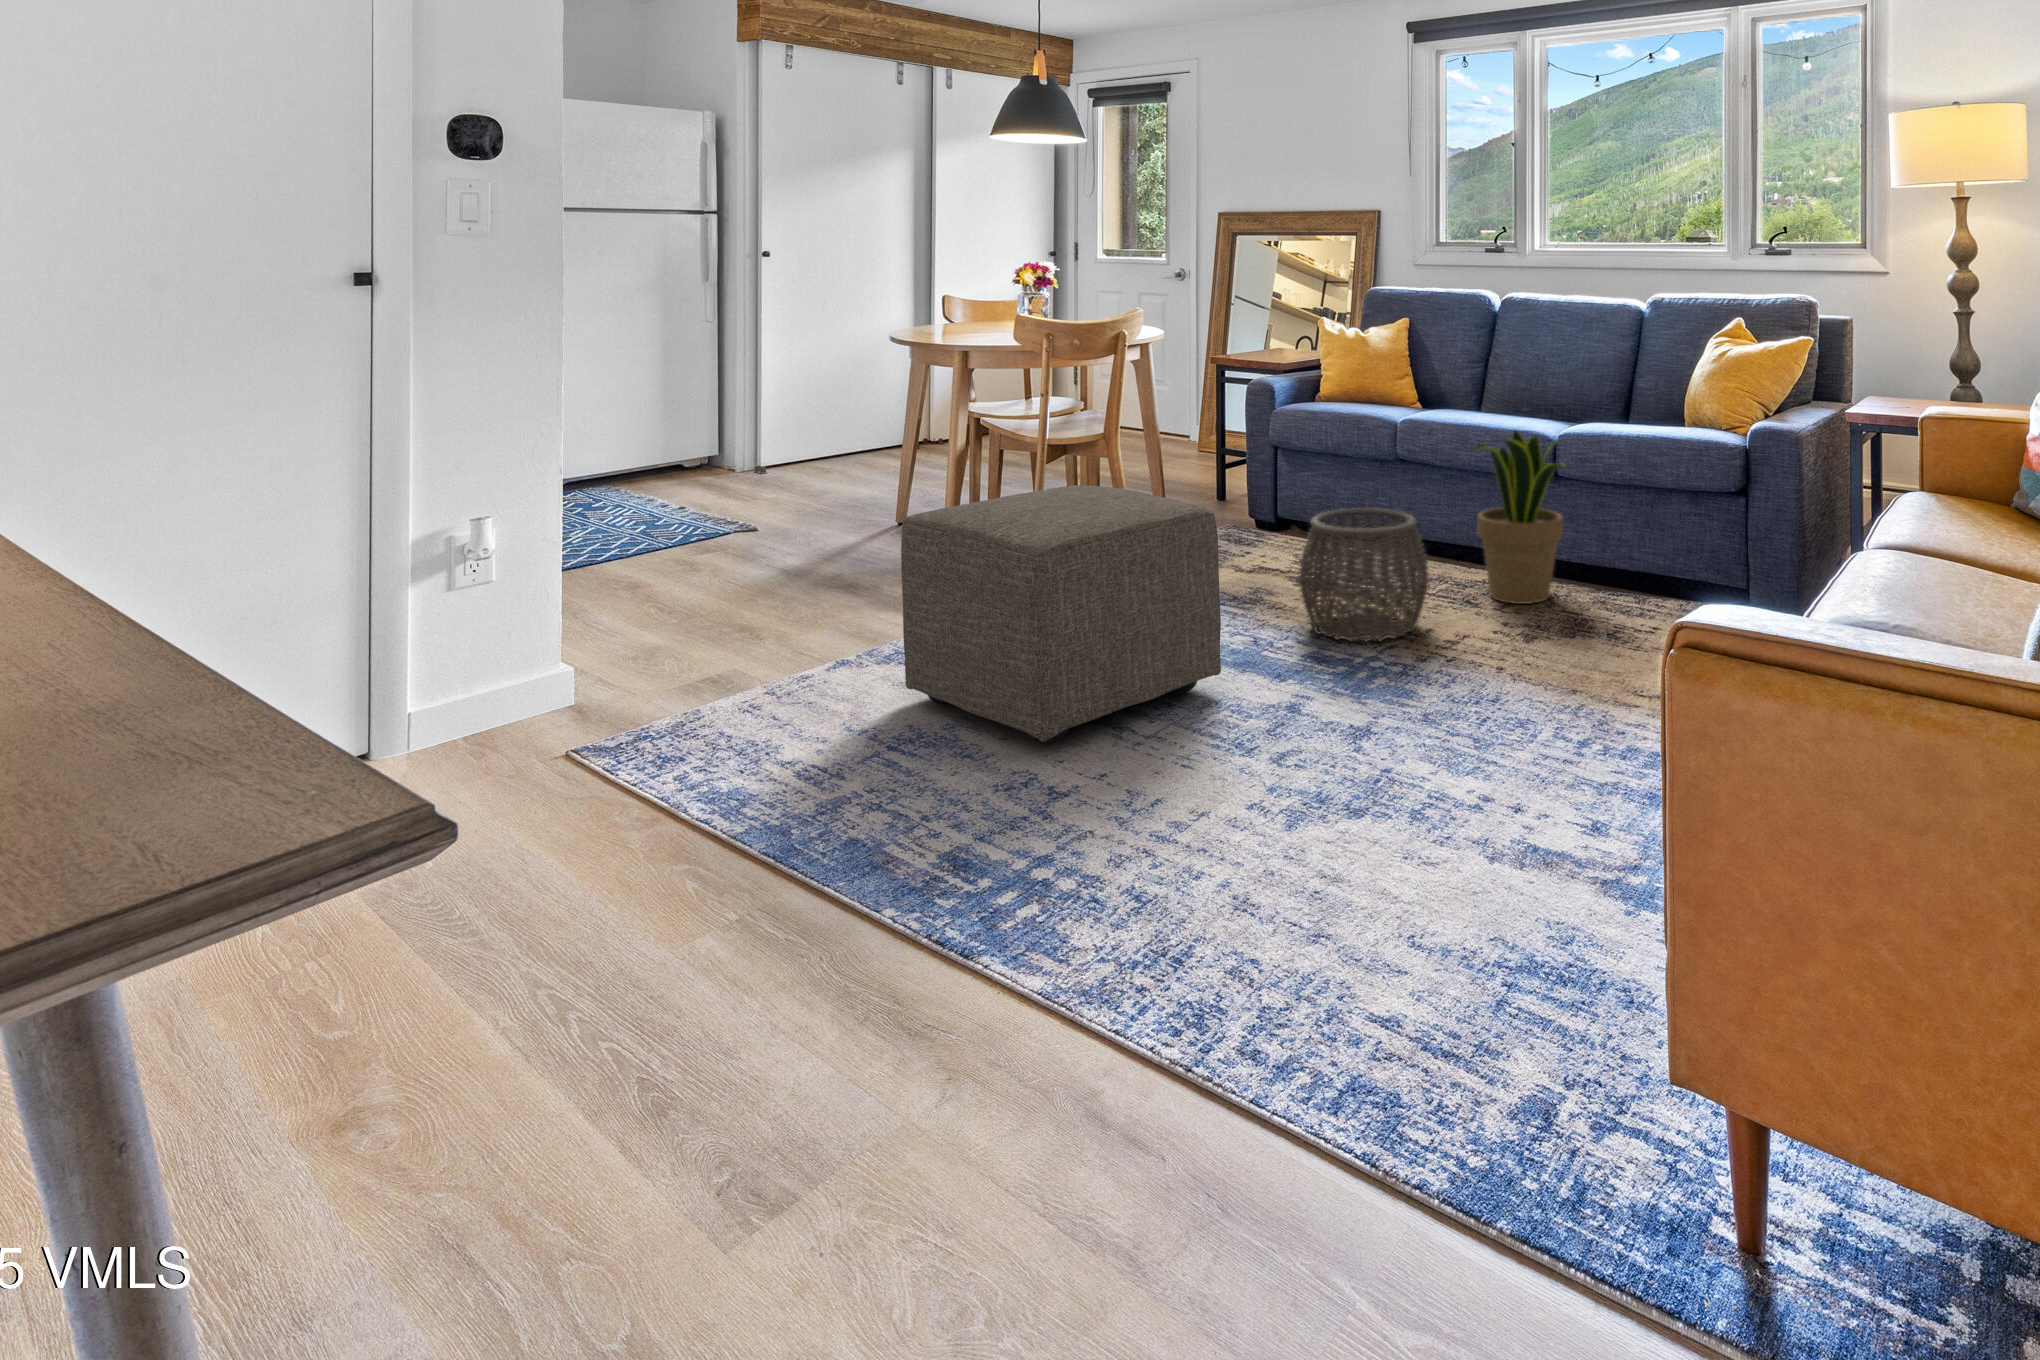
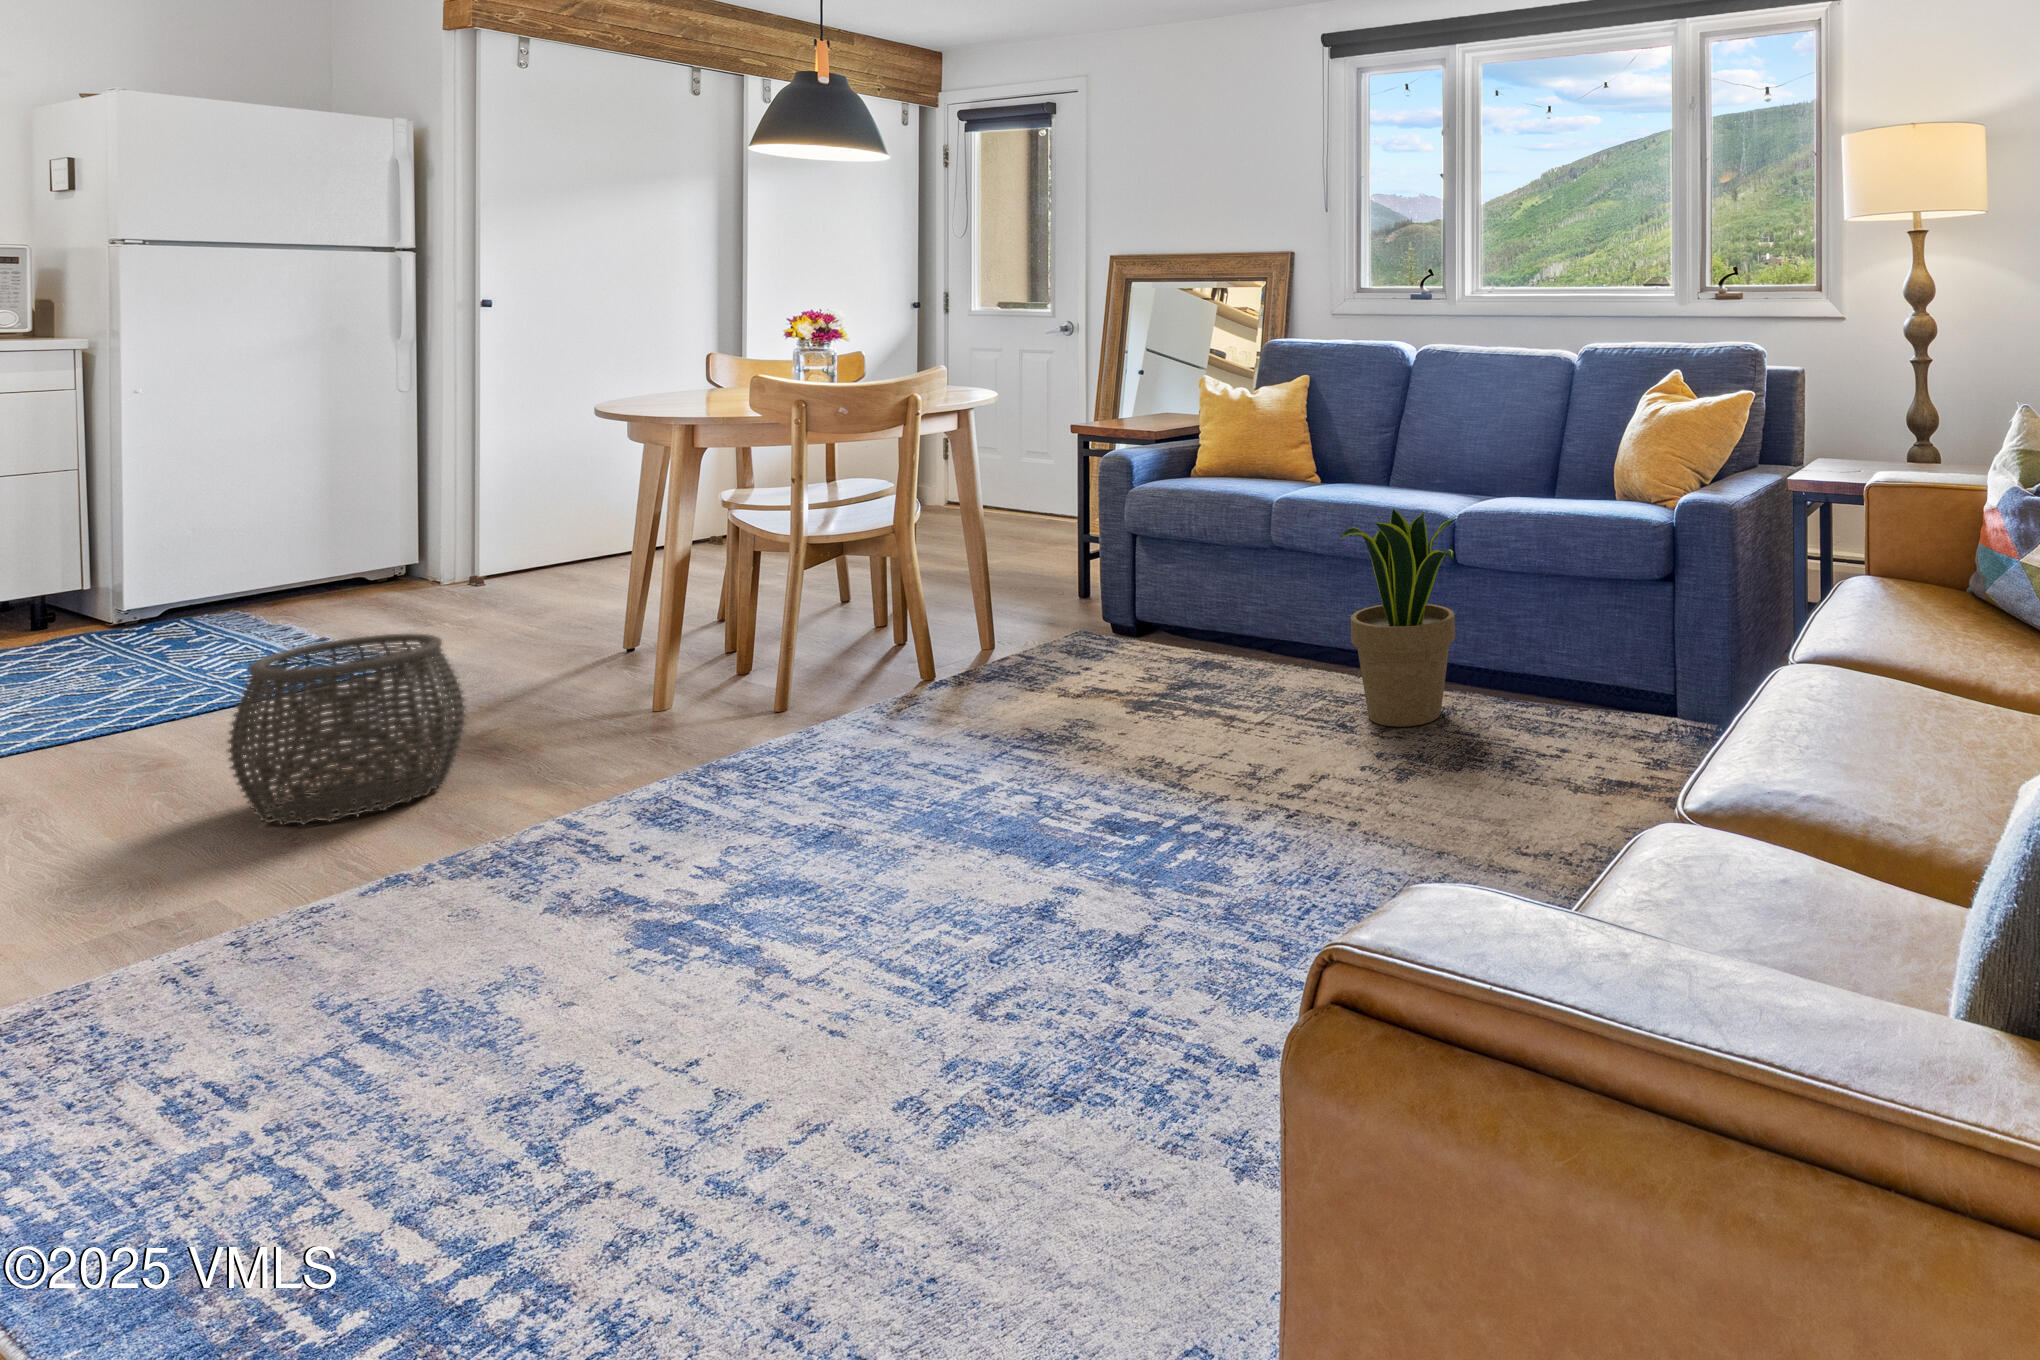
ottoman: present [901,485,1221,742] -> none [465,605,957,1003]
woven basket: present [1299,509,1429,641] -> present [226,633,467,825]

